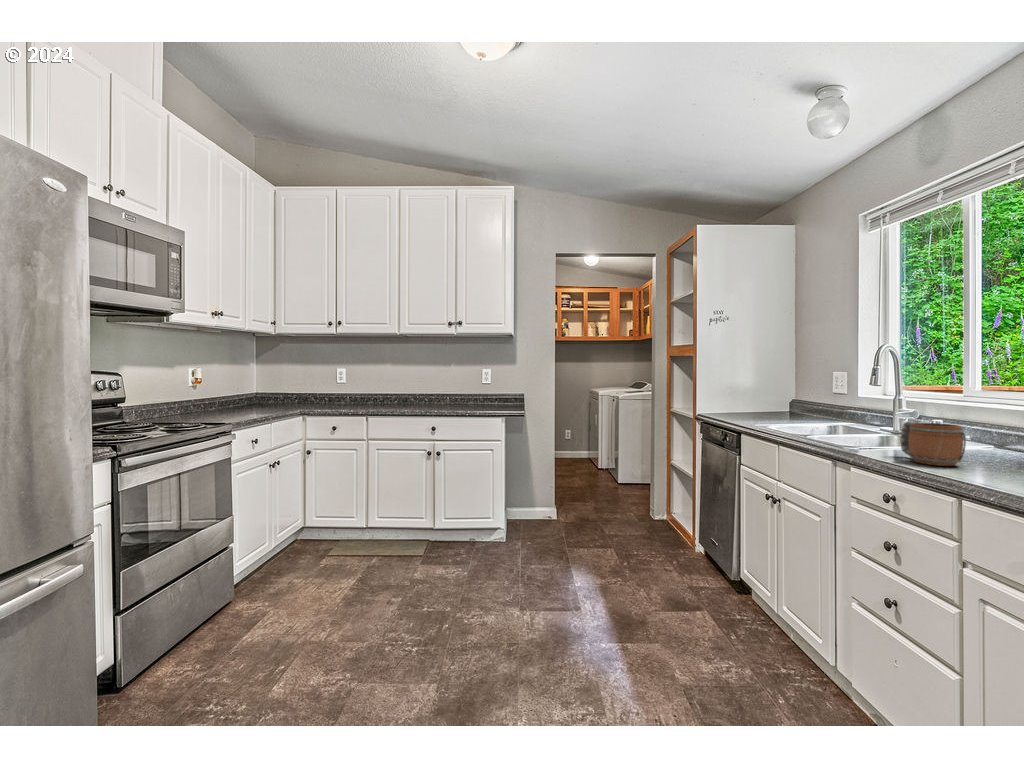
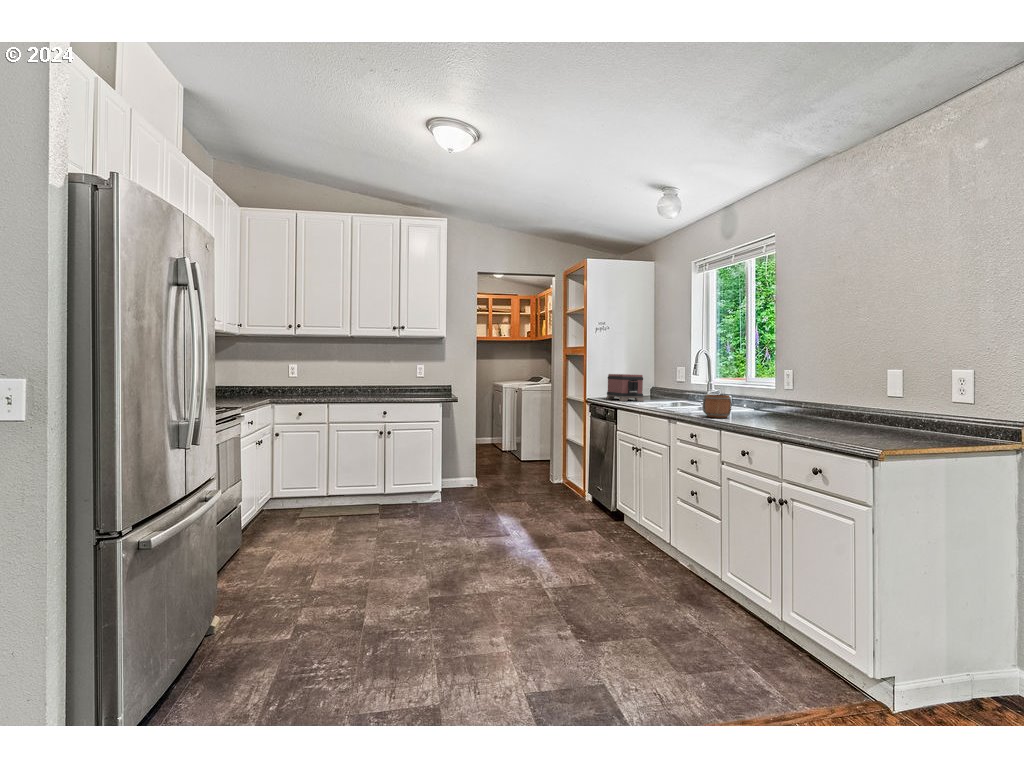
toaster: none [725,382,783,421] -> present [606,374,644,401]

